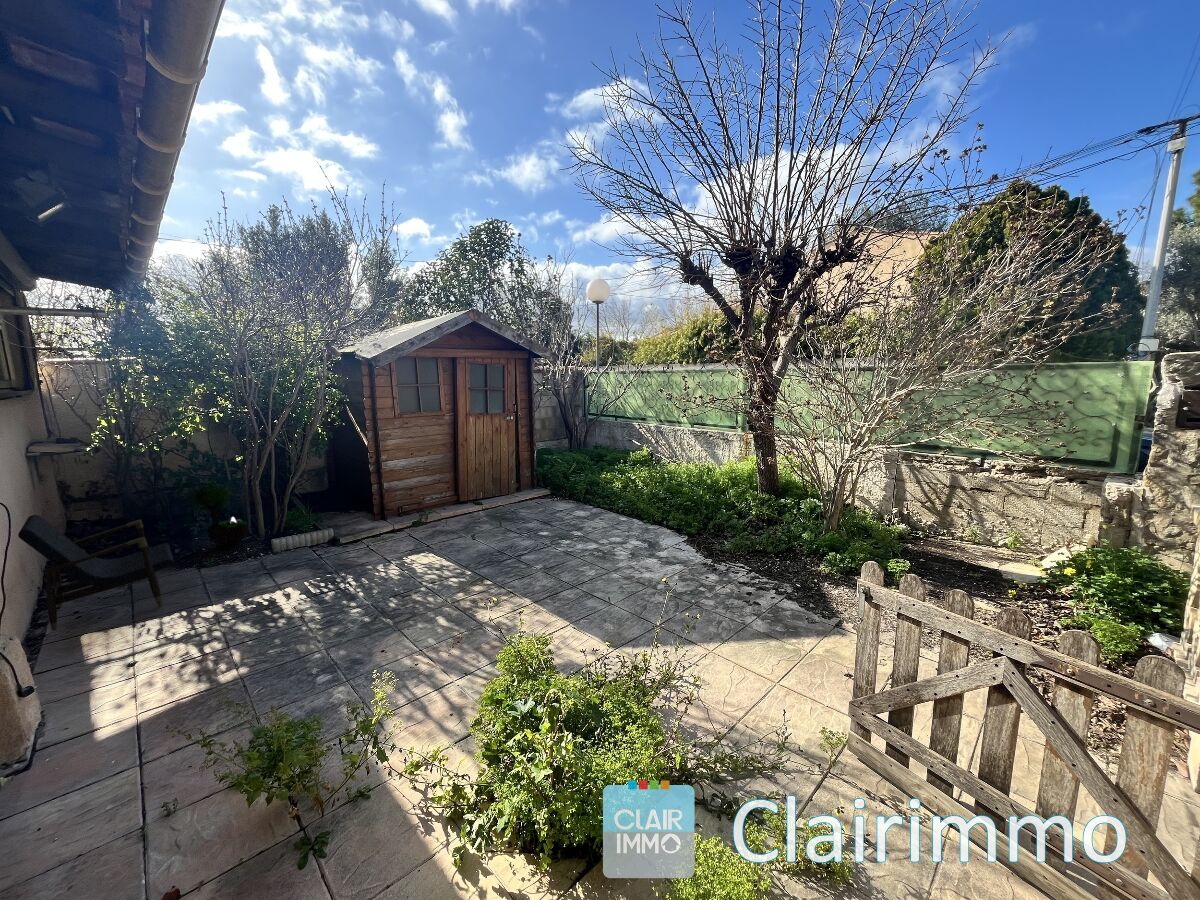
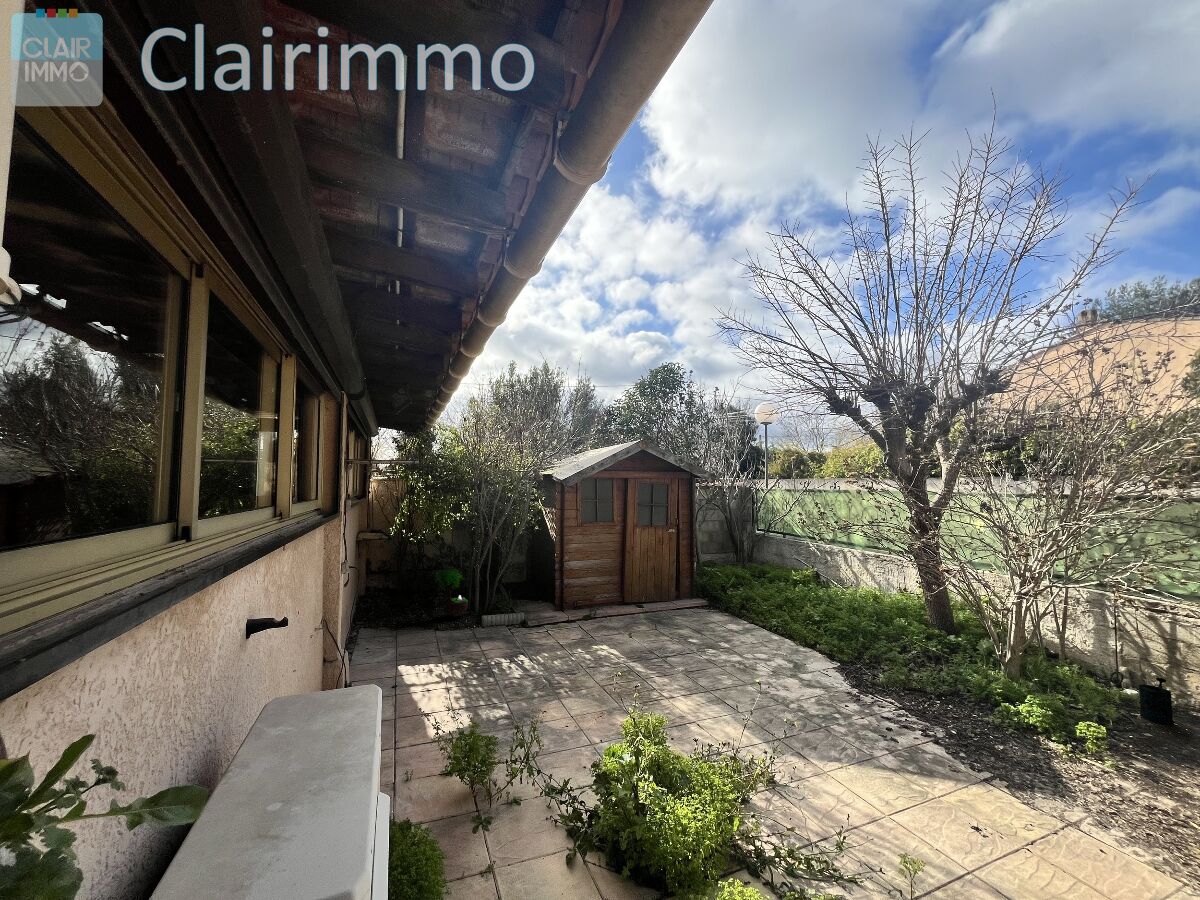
watering can: none [908,514,931,549] -> present [1139,677,1173,724]
lounge chair: present [18,515,174,631] -> none [352,579,424,658]

